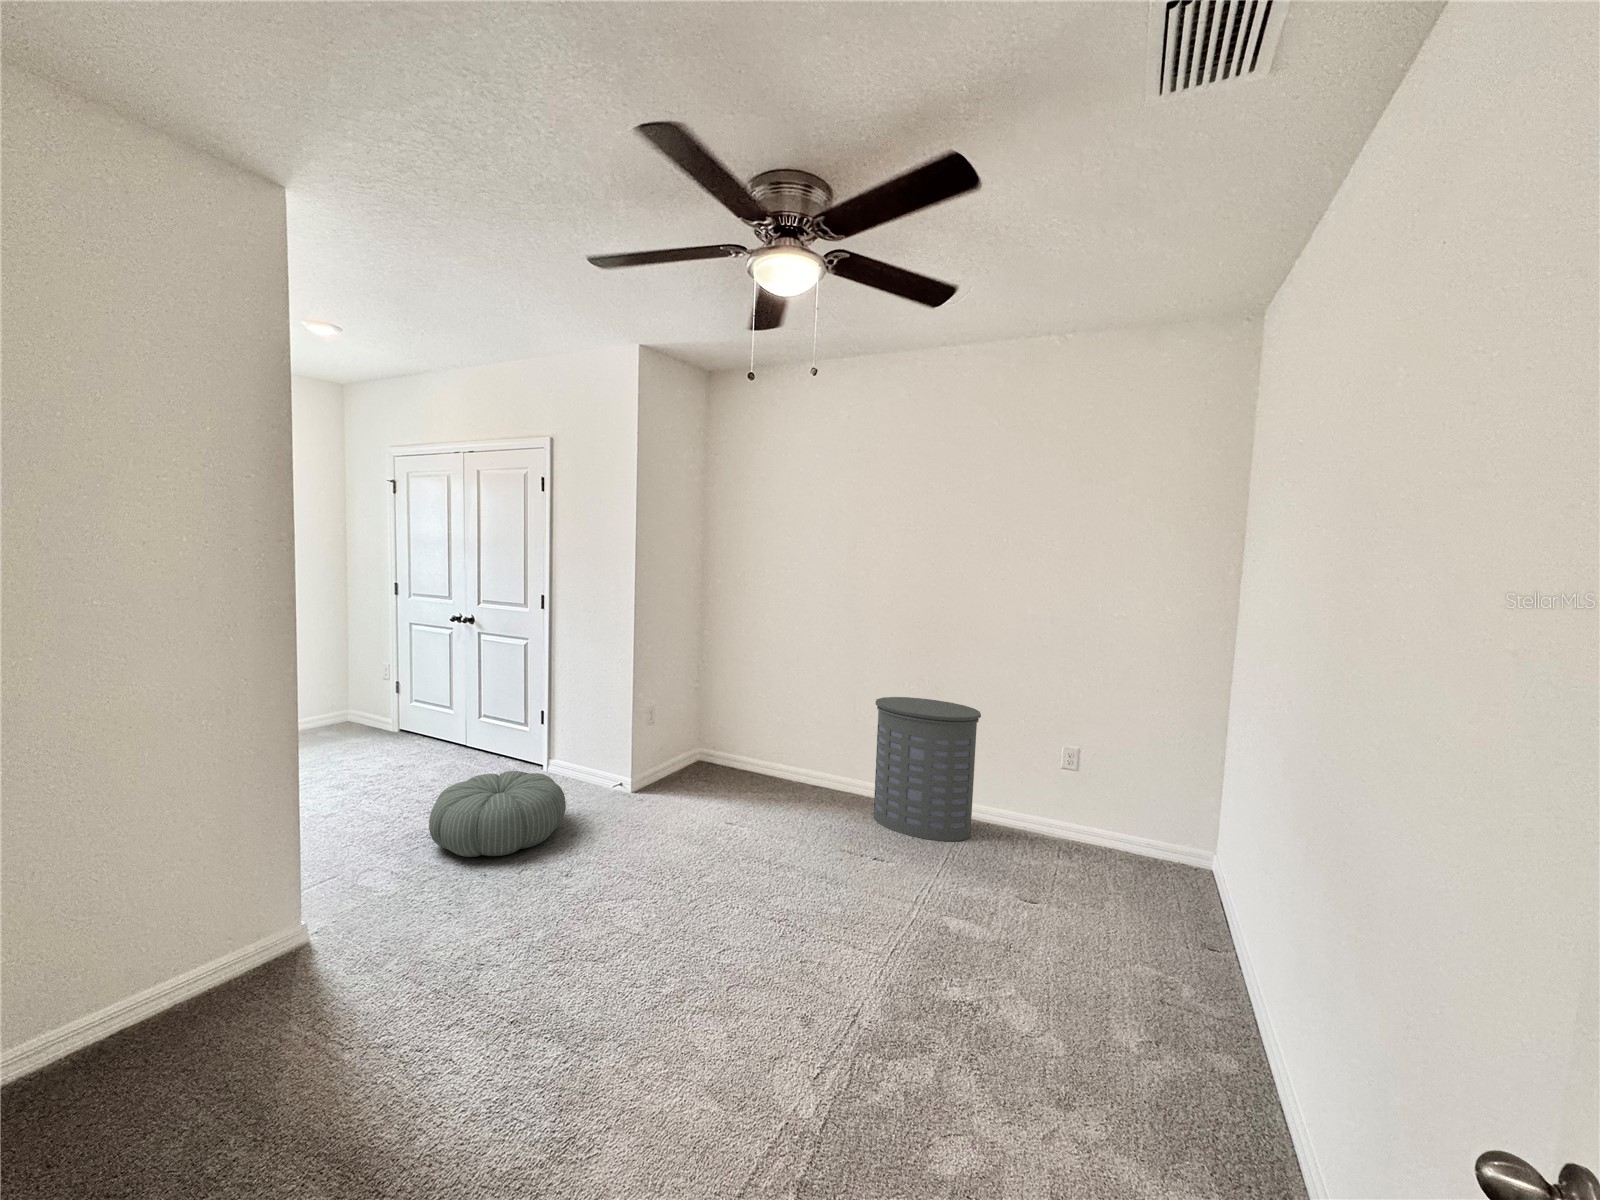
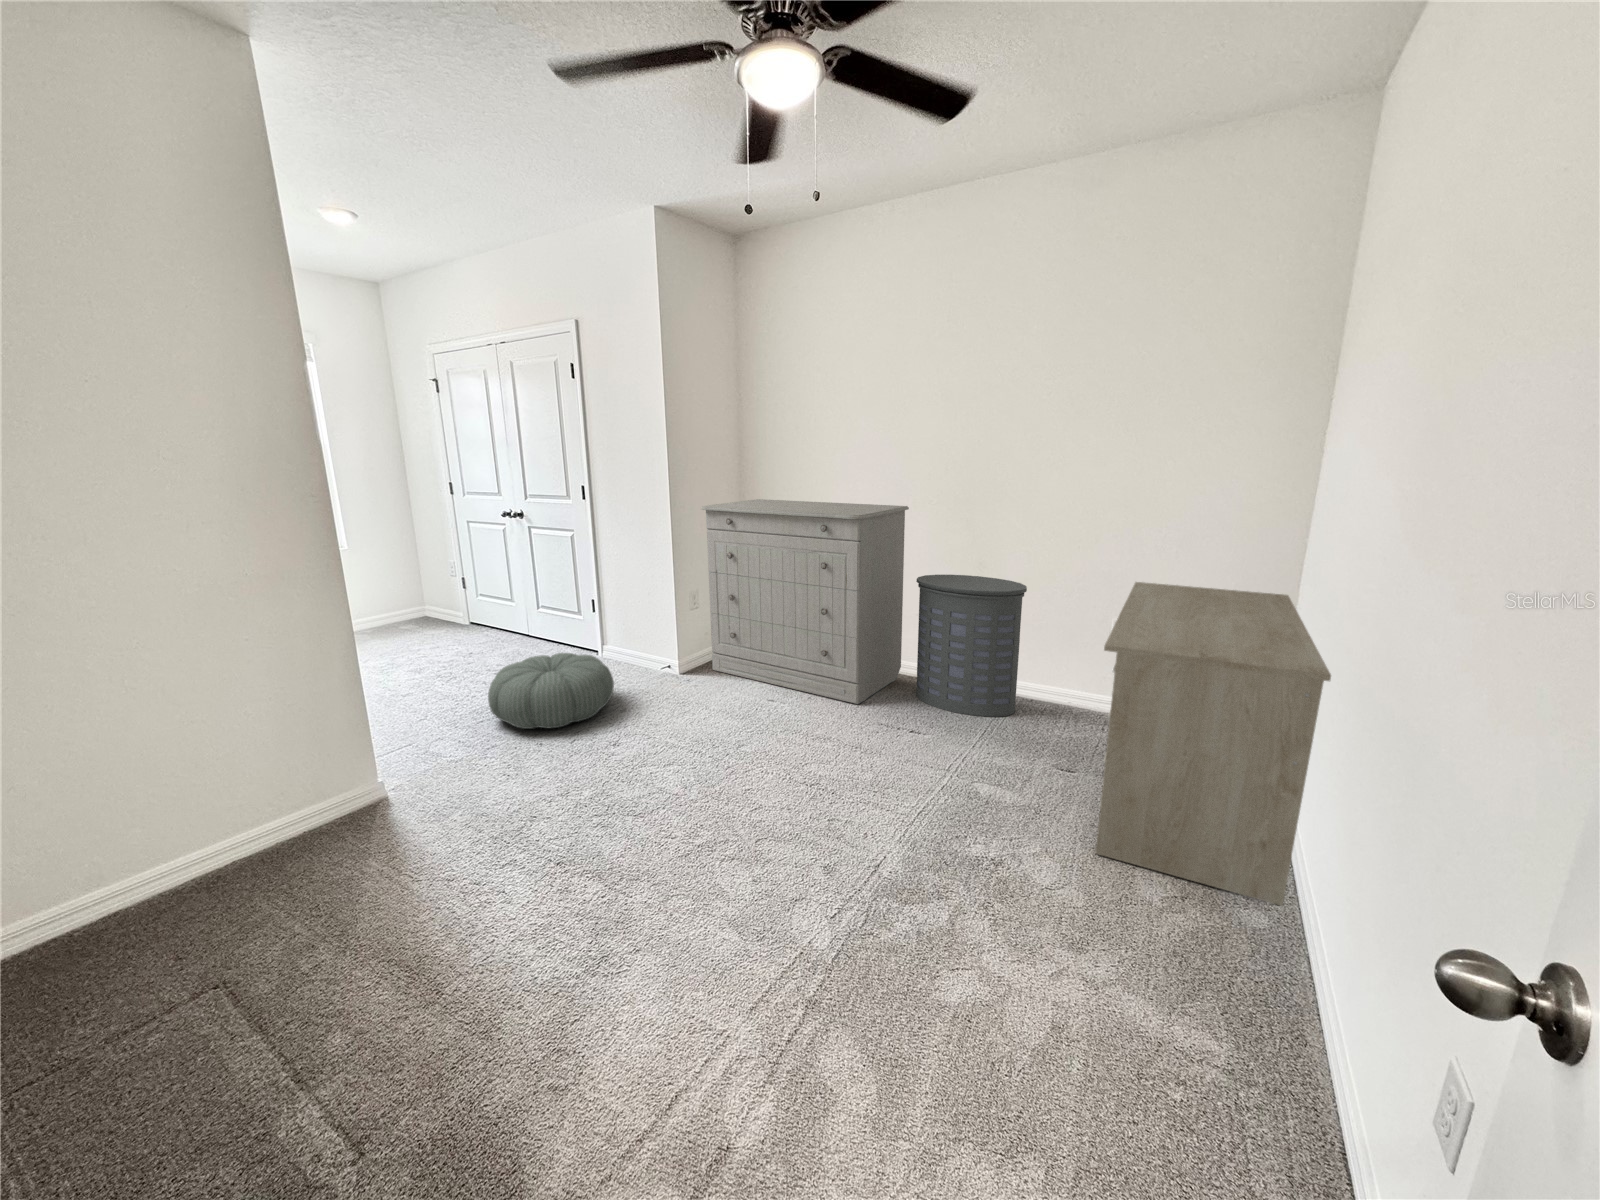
dresser: none [664,616,867,827] -> present [701,499,909,704]
desk: none [1068,712,1277,1048] -> present [1096,582,1331,906]

